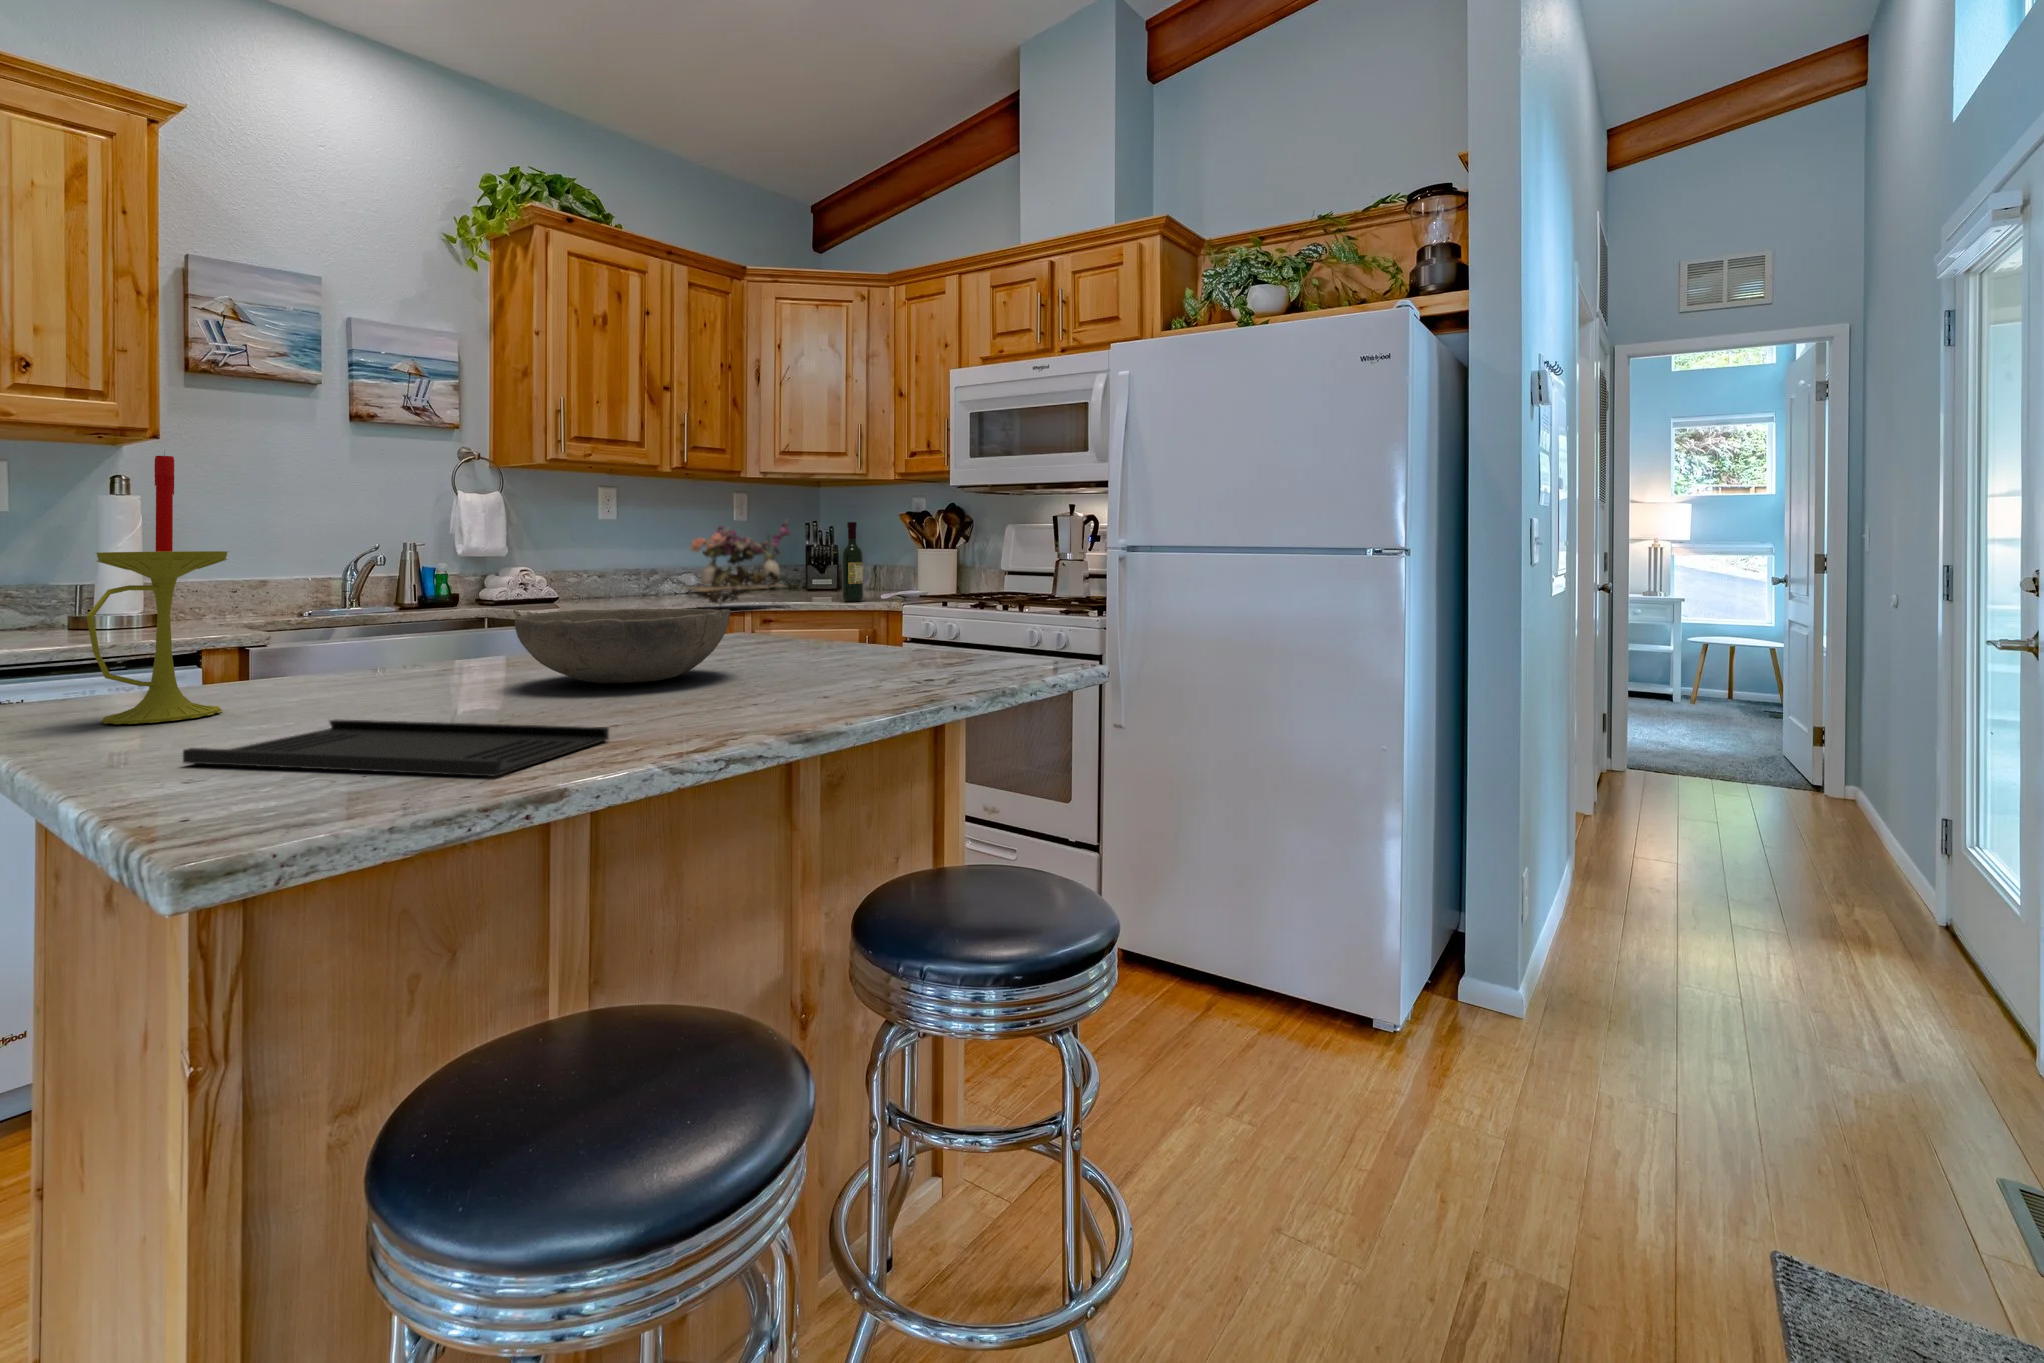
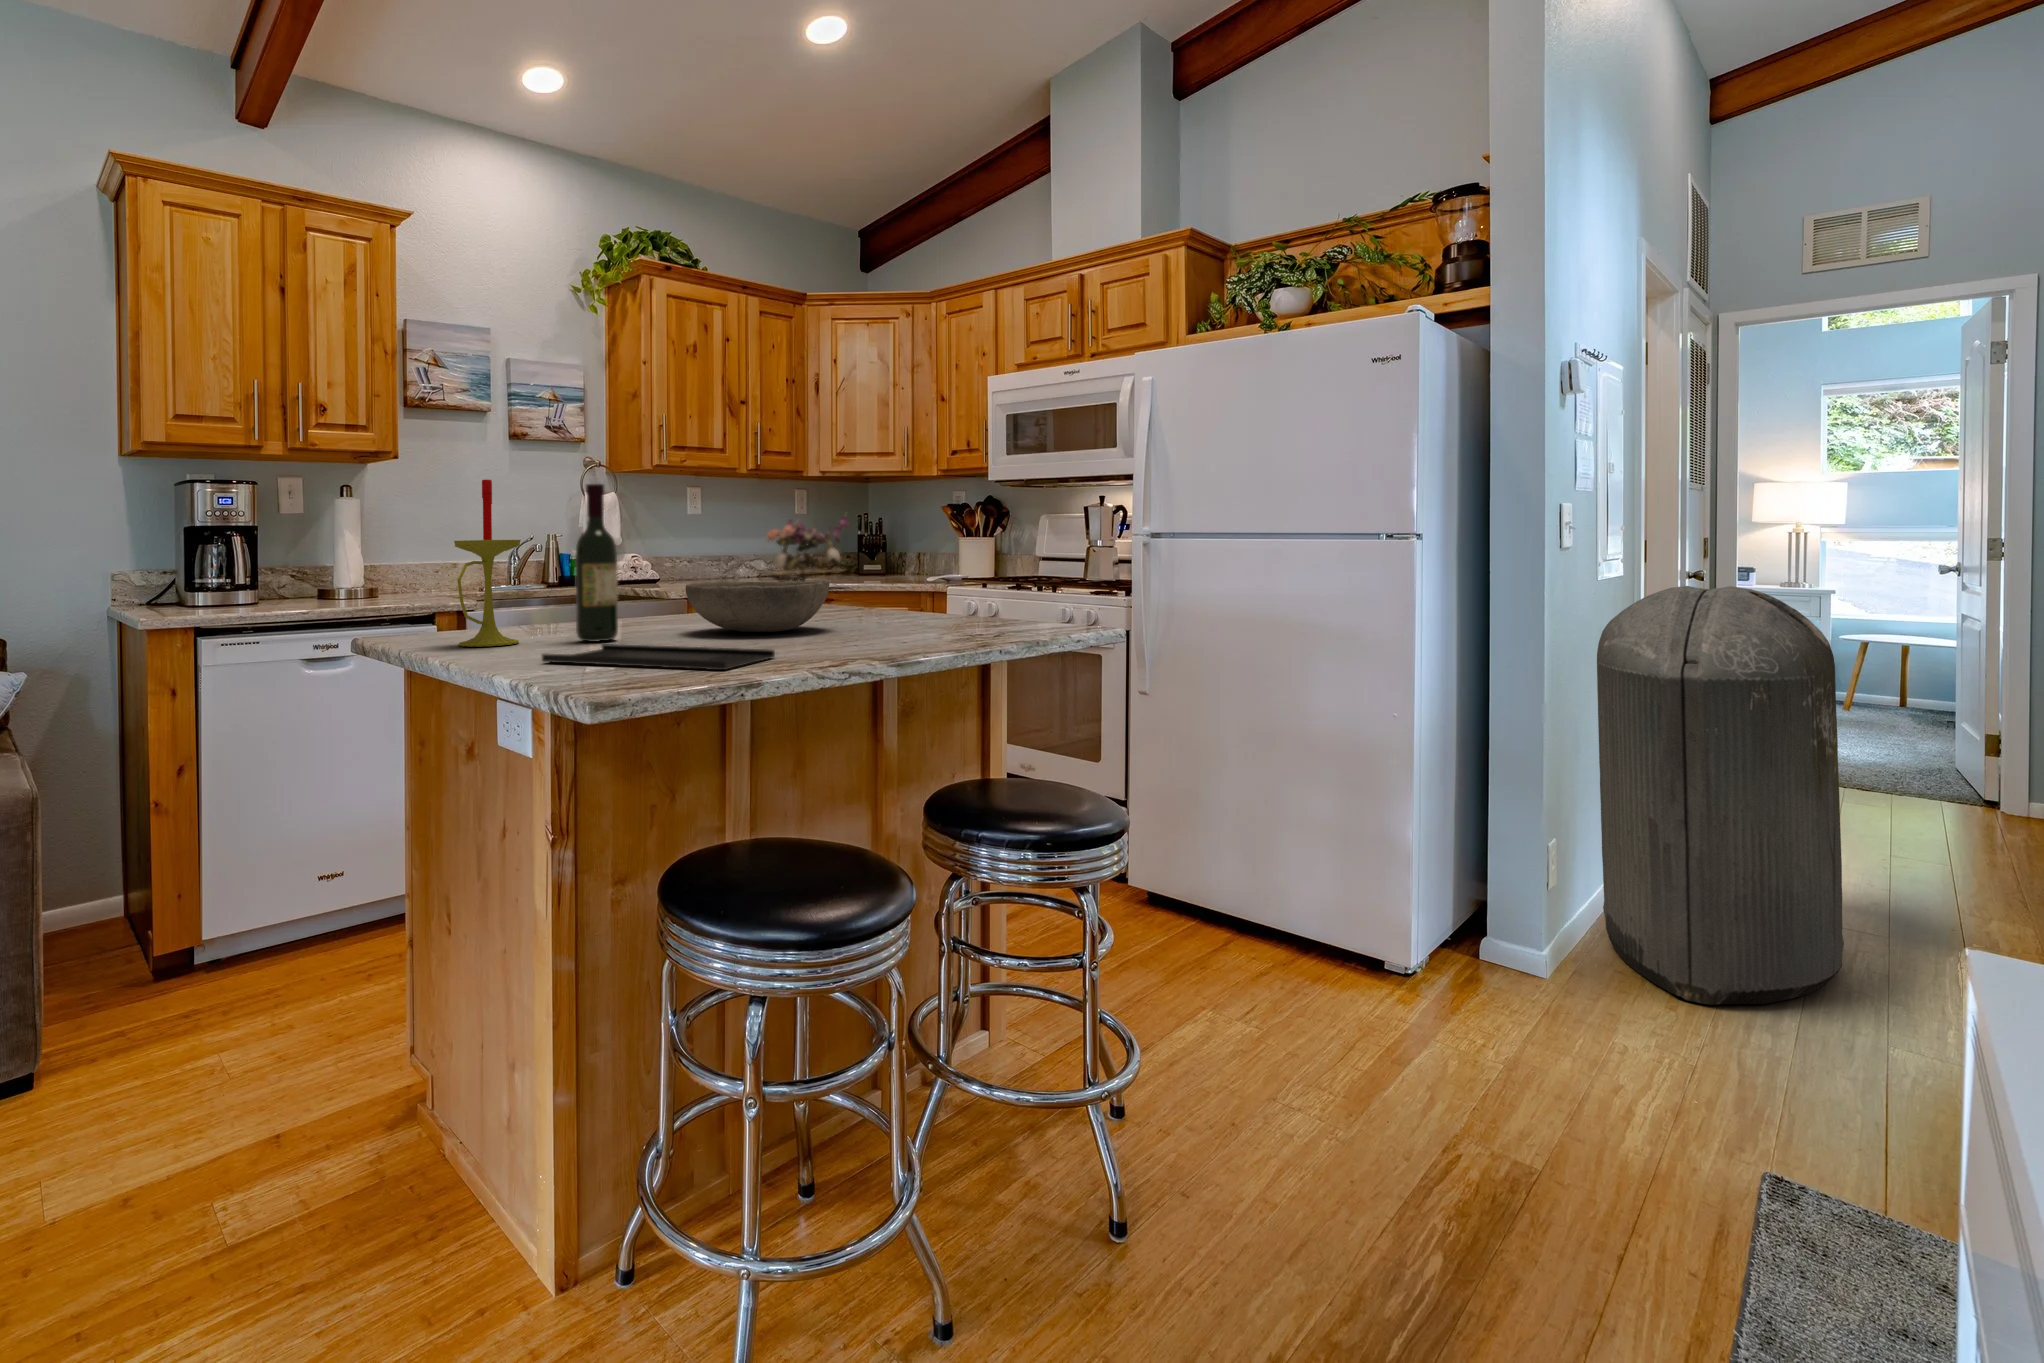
wine bottle: present [842,522,863,602] -> present [575,484,618,642]
trash can: none [1558,601,1776,1036] -> present [1597,586,1844,1005]

